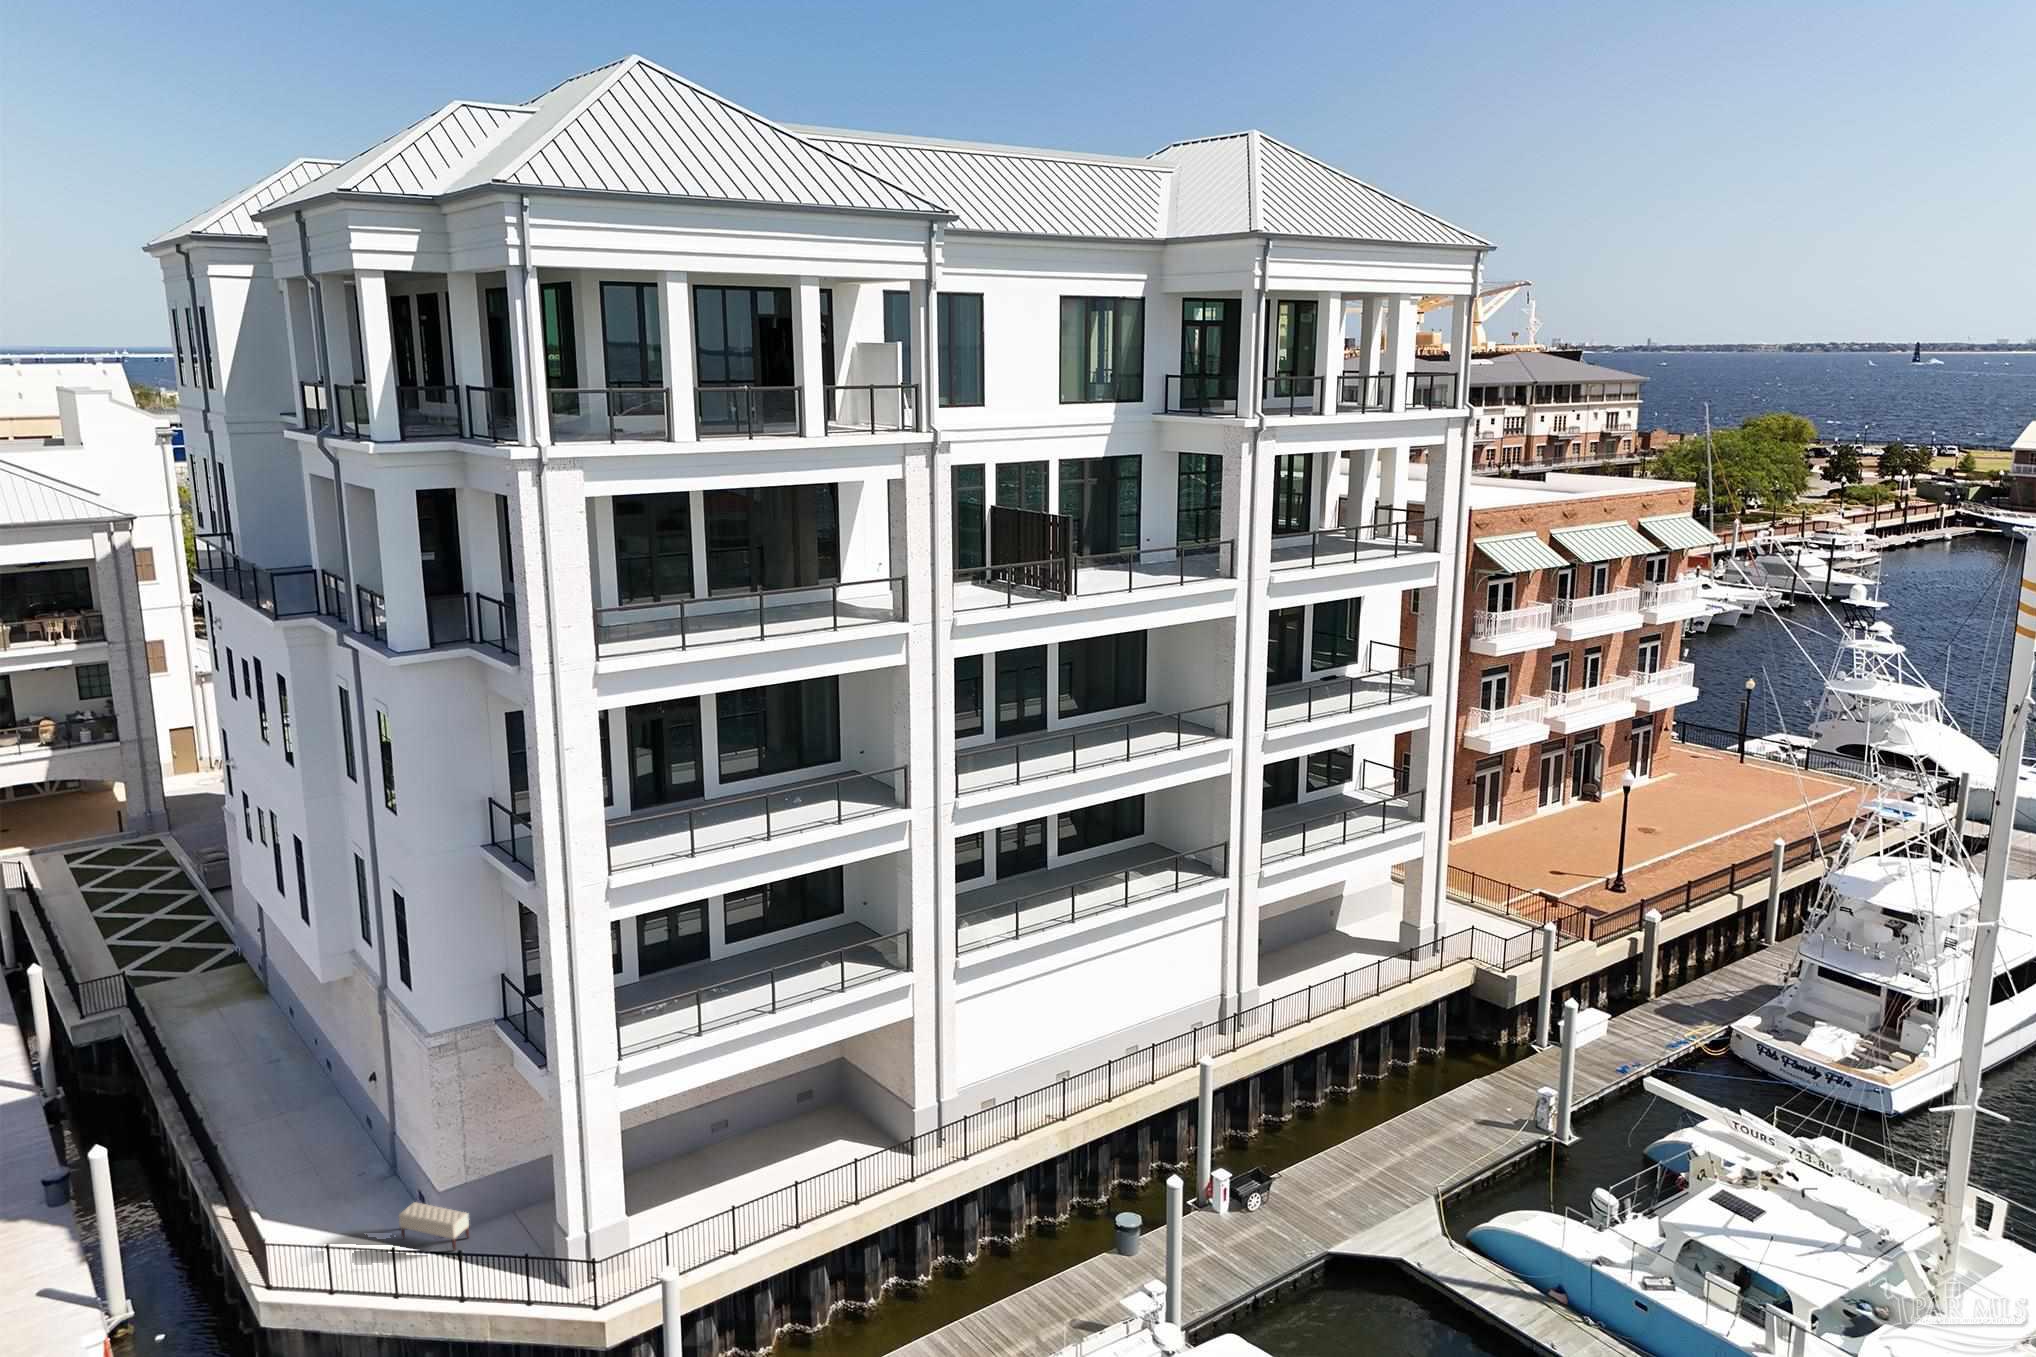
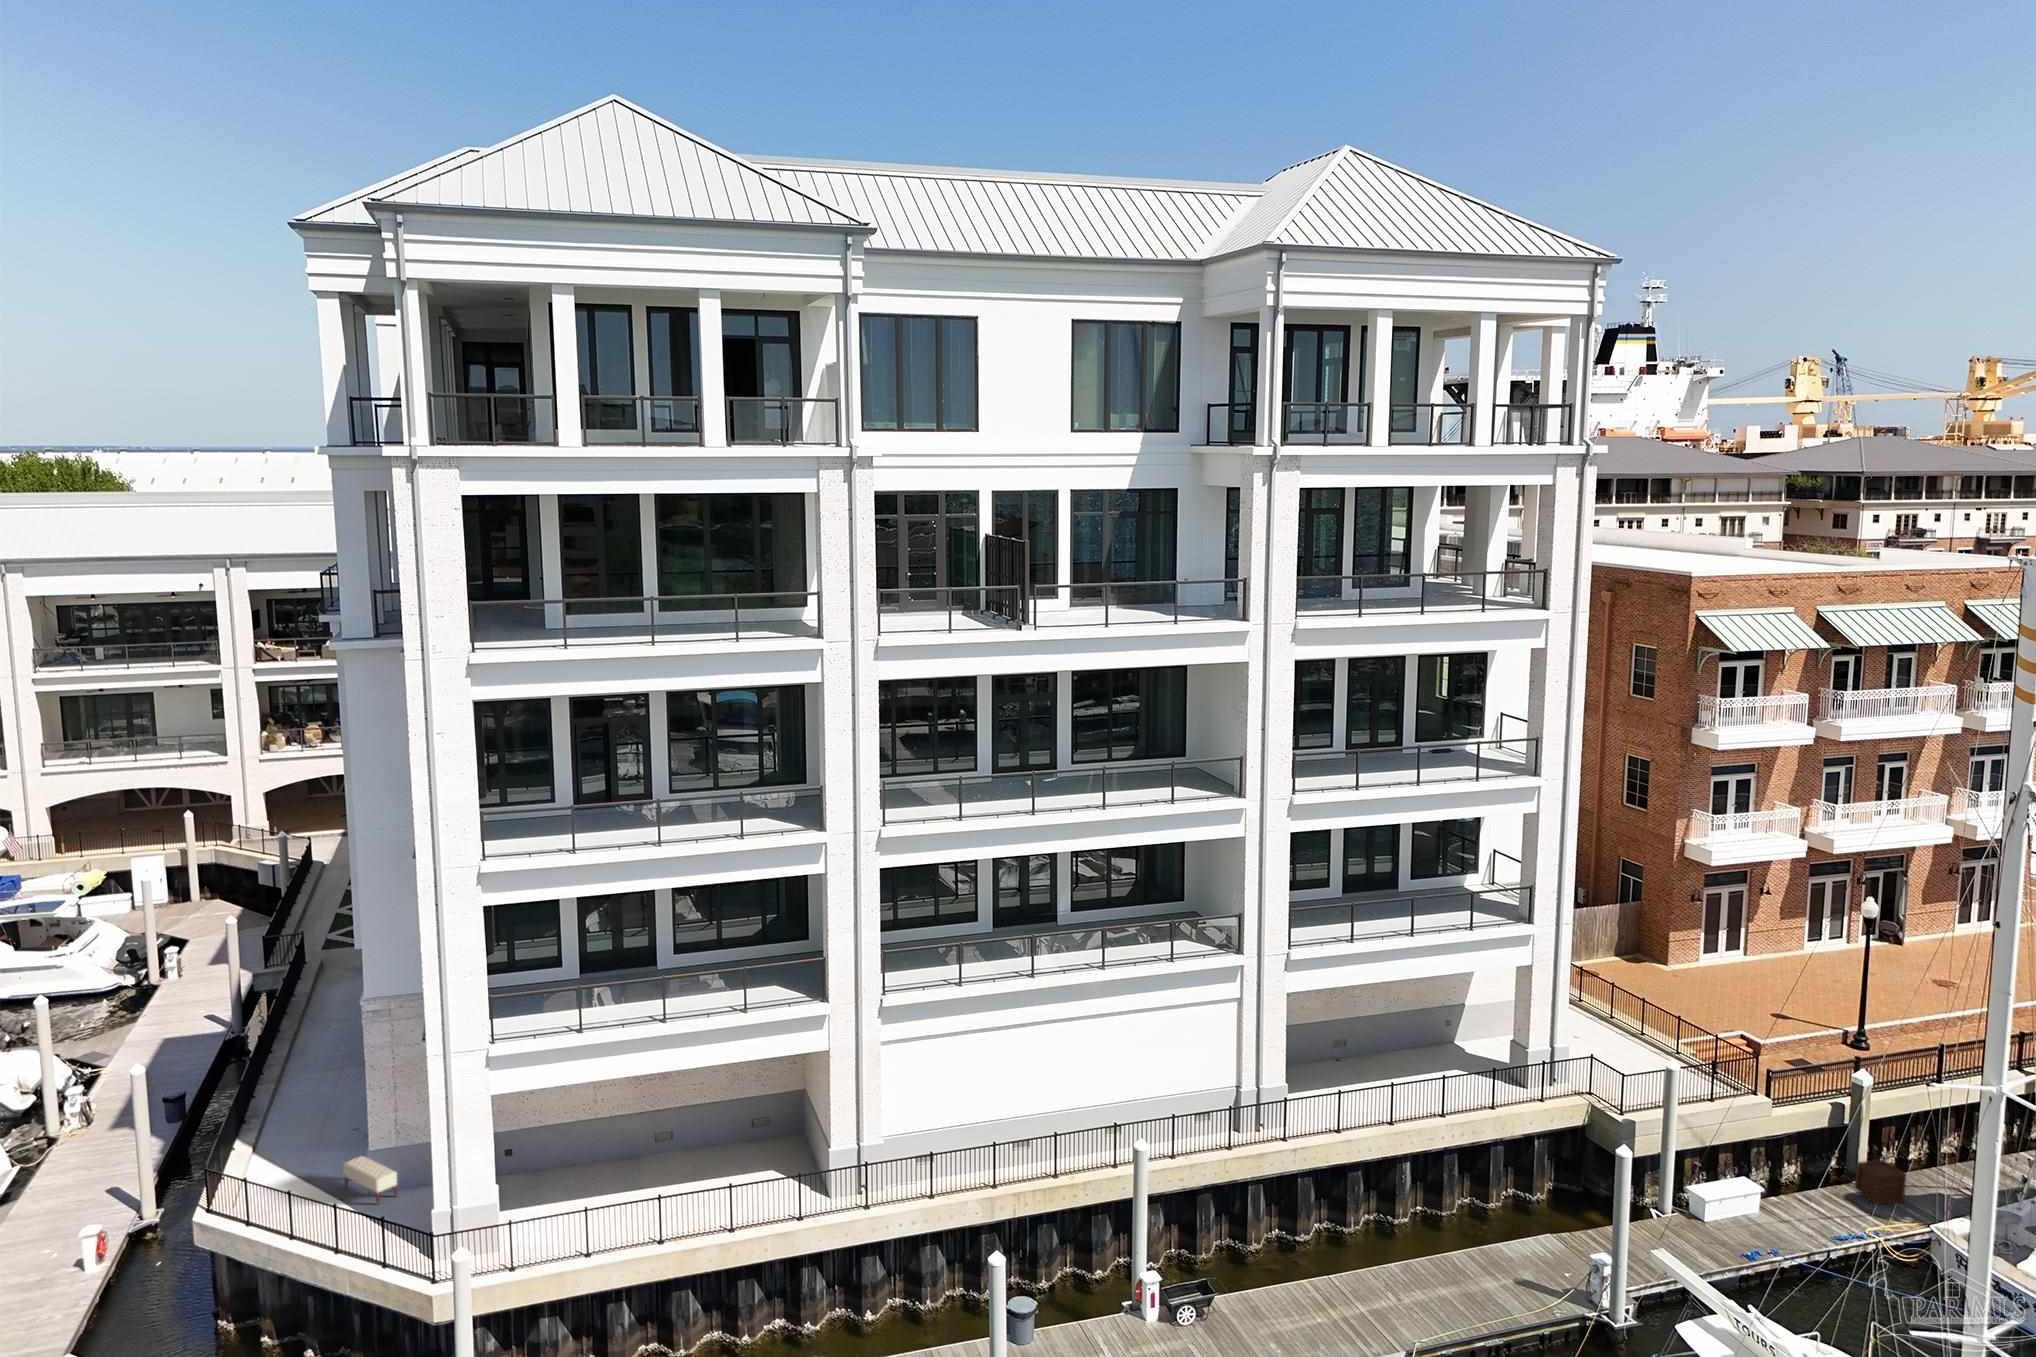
wooden crate: none [1646,976,1686,1012] -> present [1854,1160,1907,1205]

